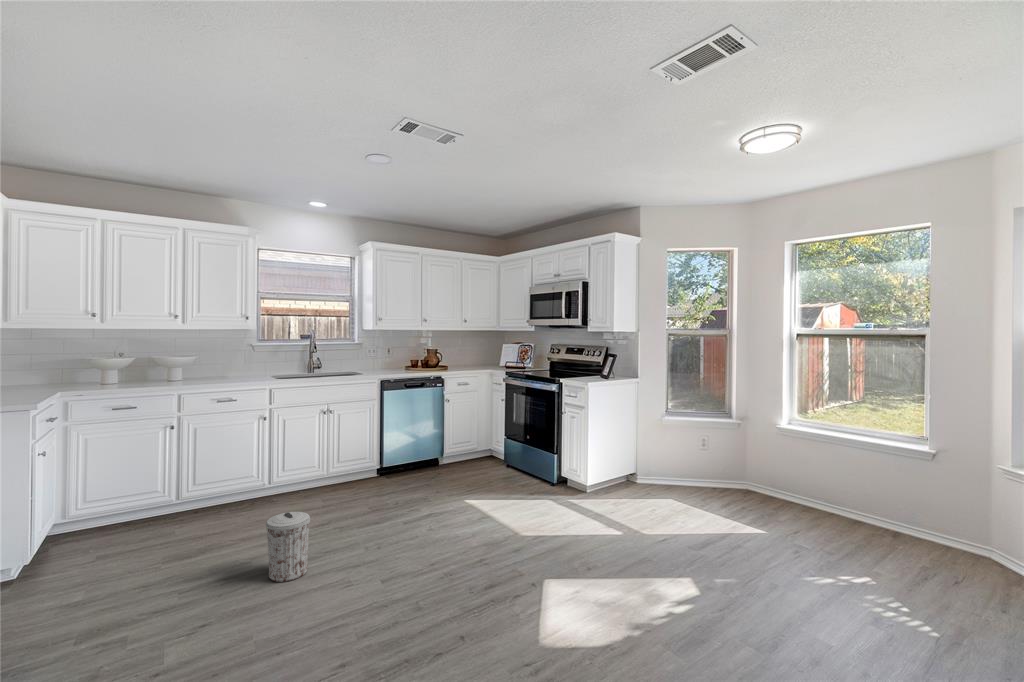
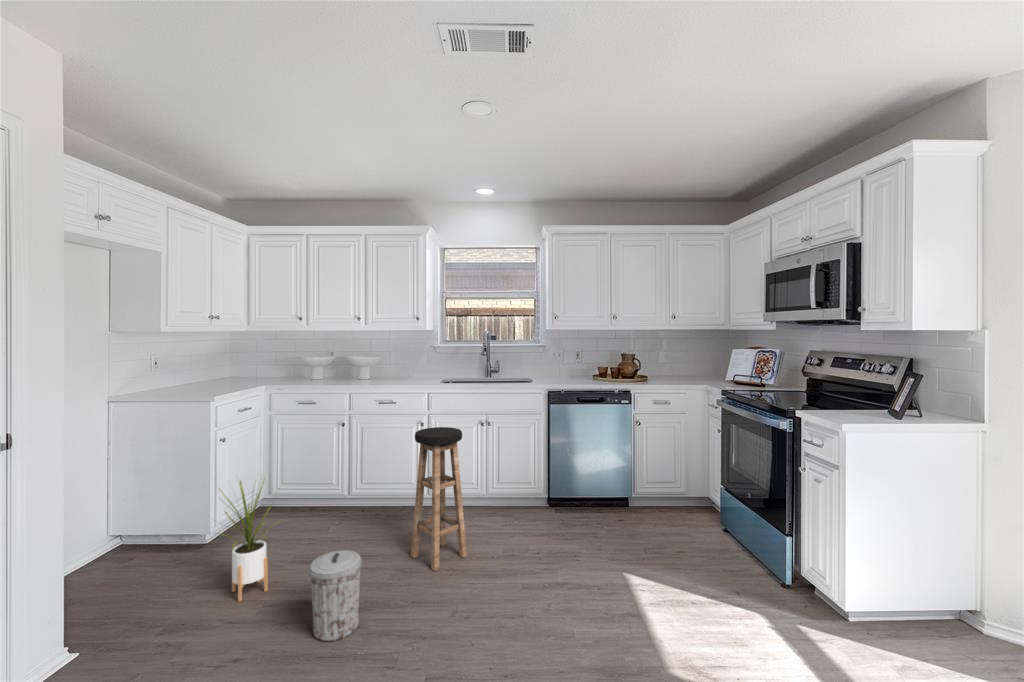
bar stool: none [298,412,347,529] -> present [411,427,467,571]
house plant: none [123,465,199,591] -> present [220,478,272,602]

